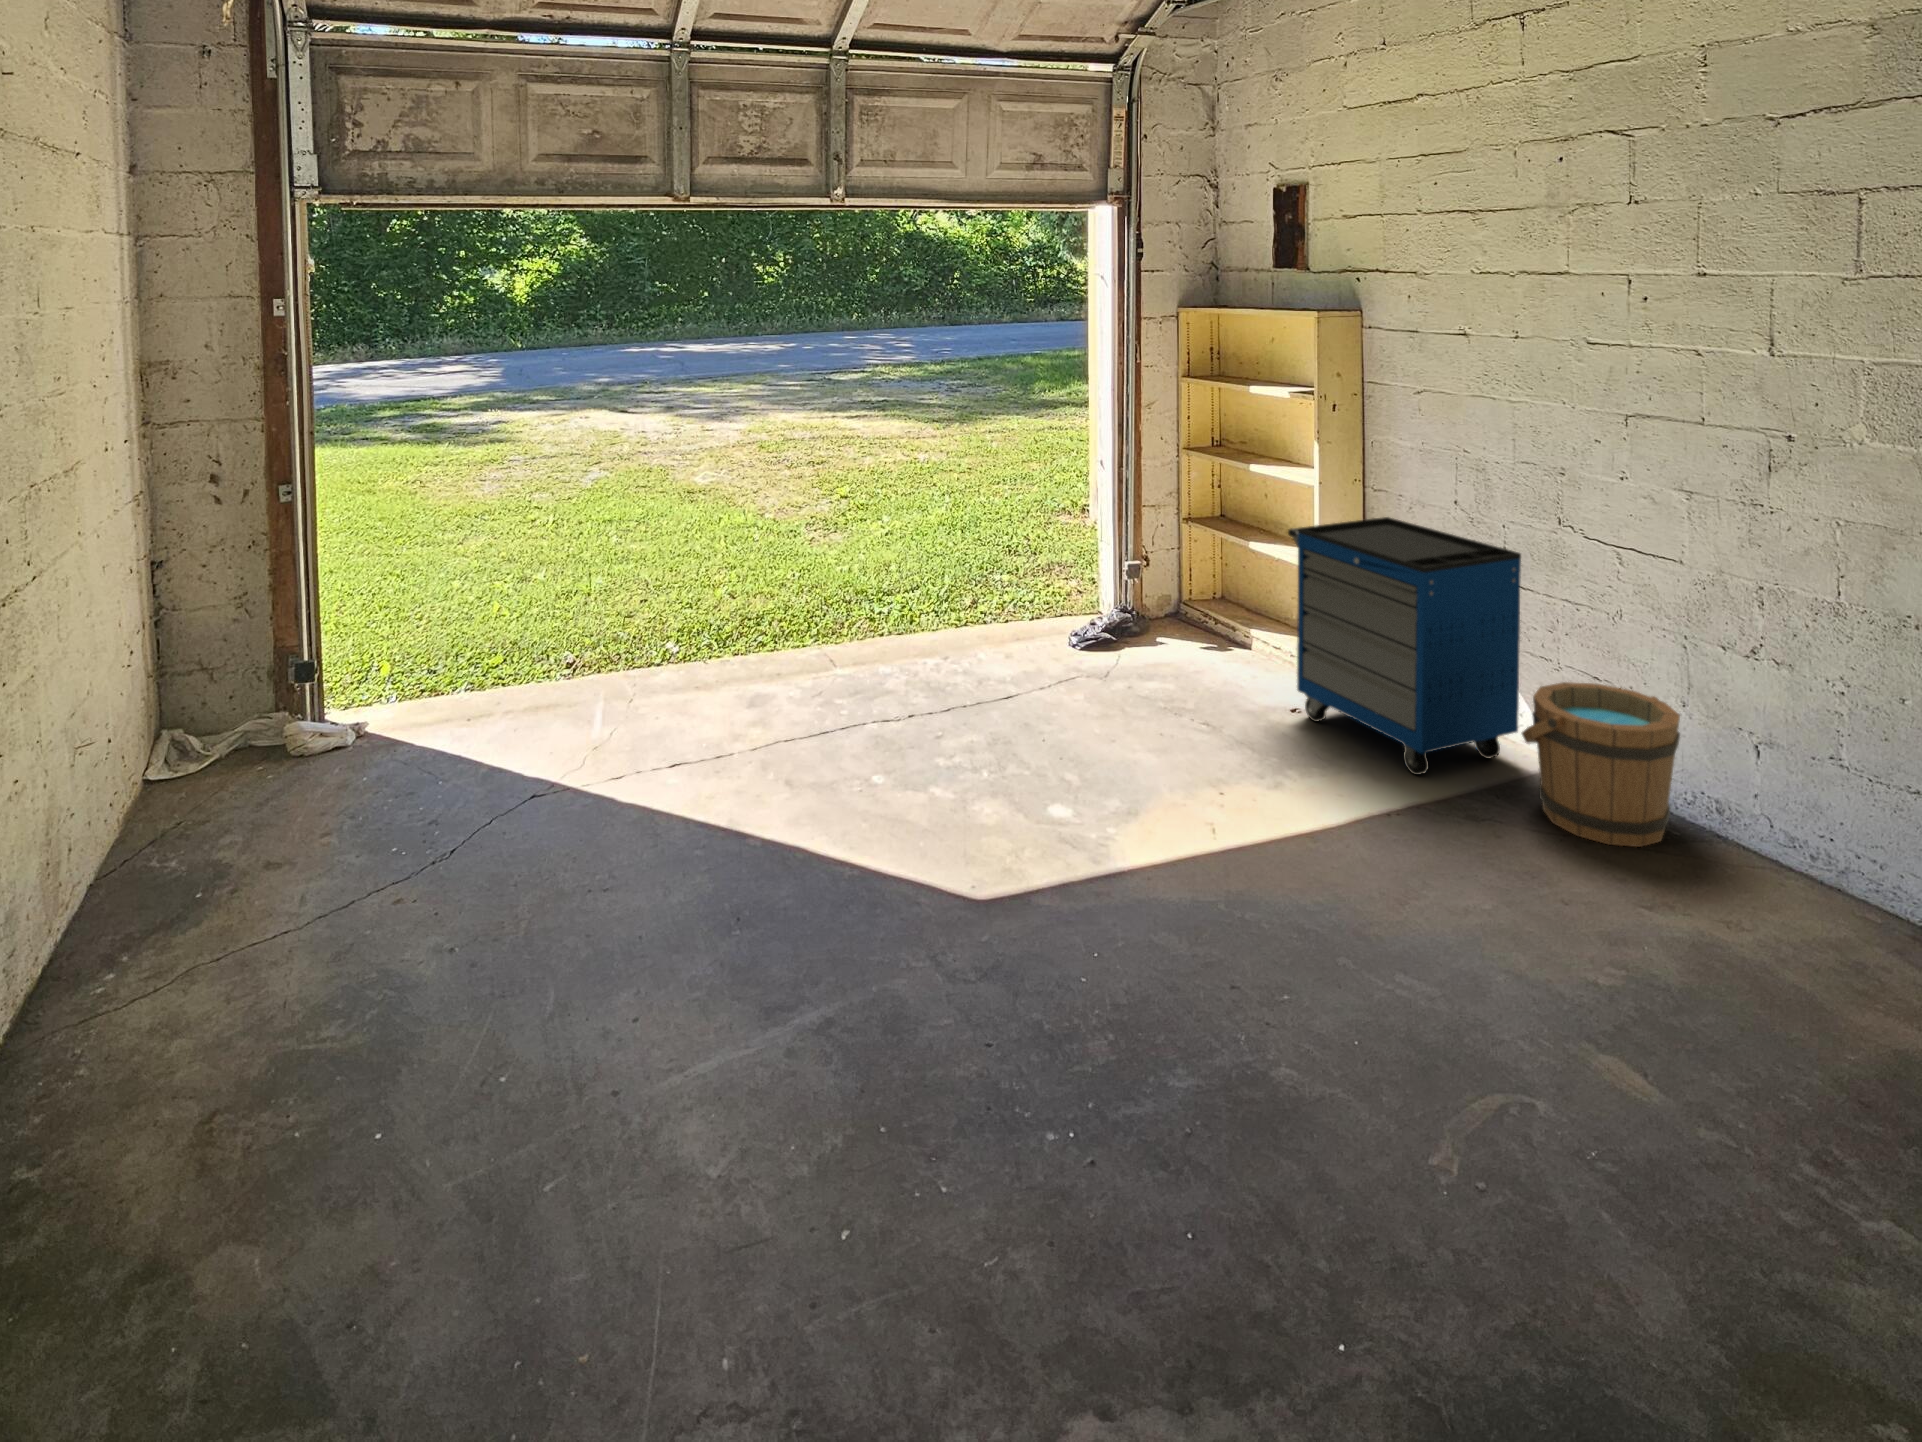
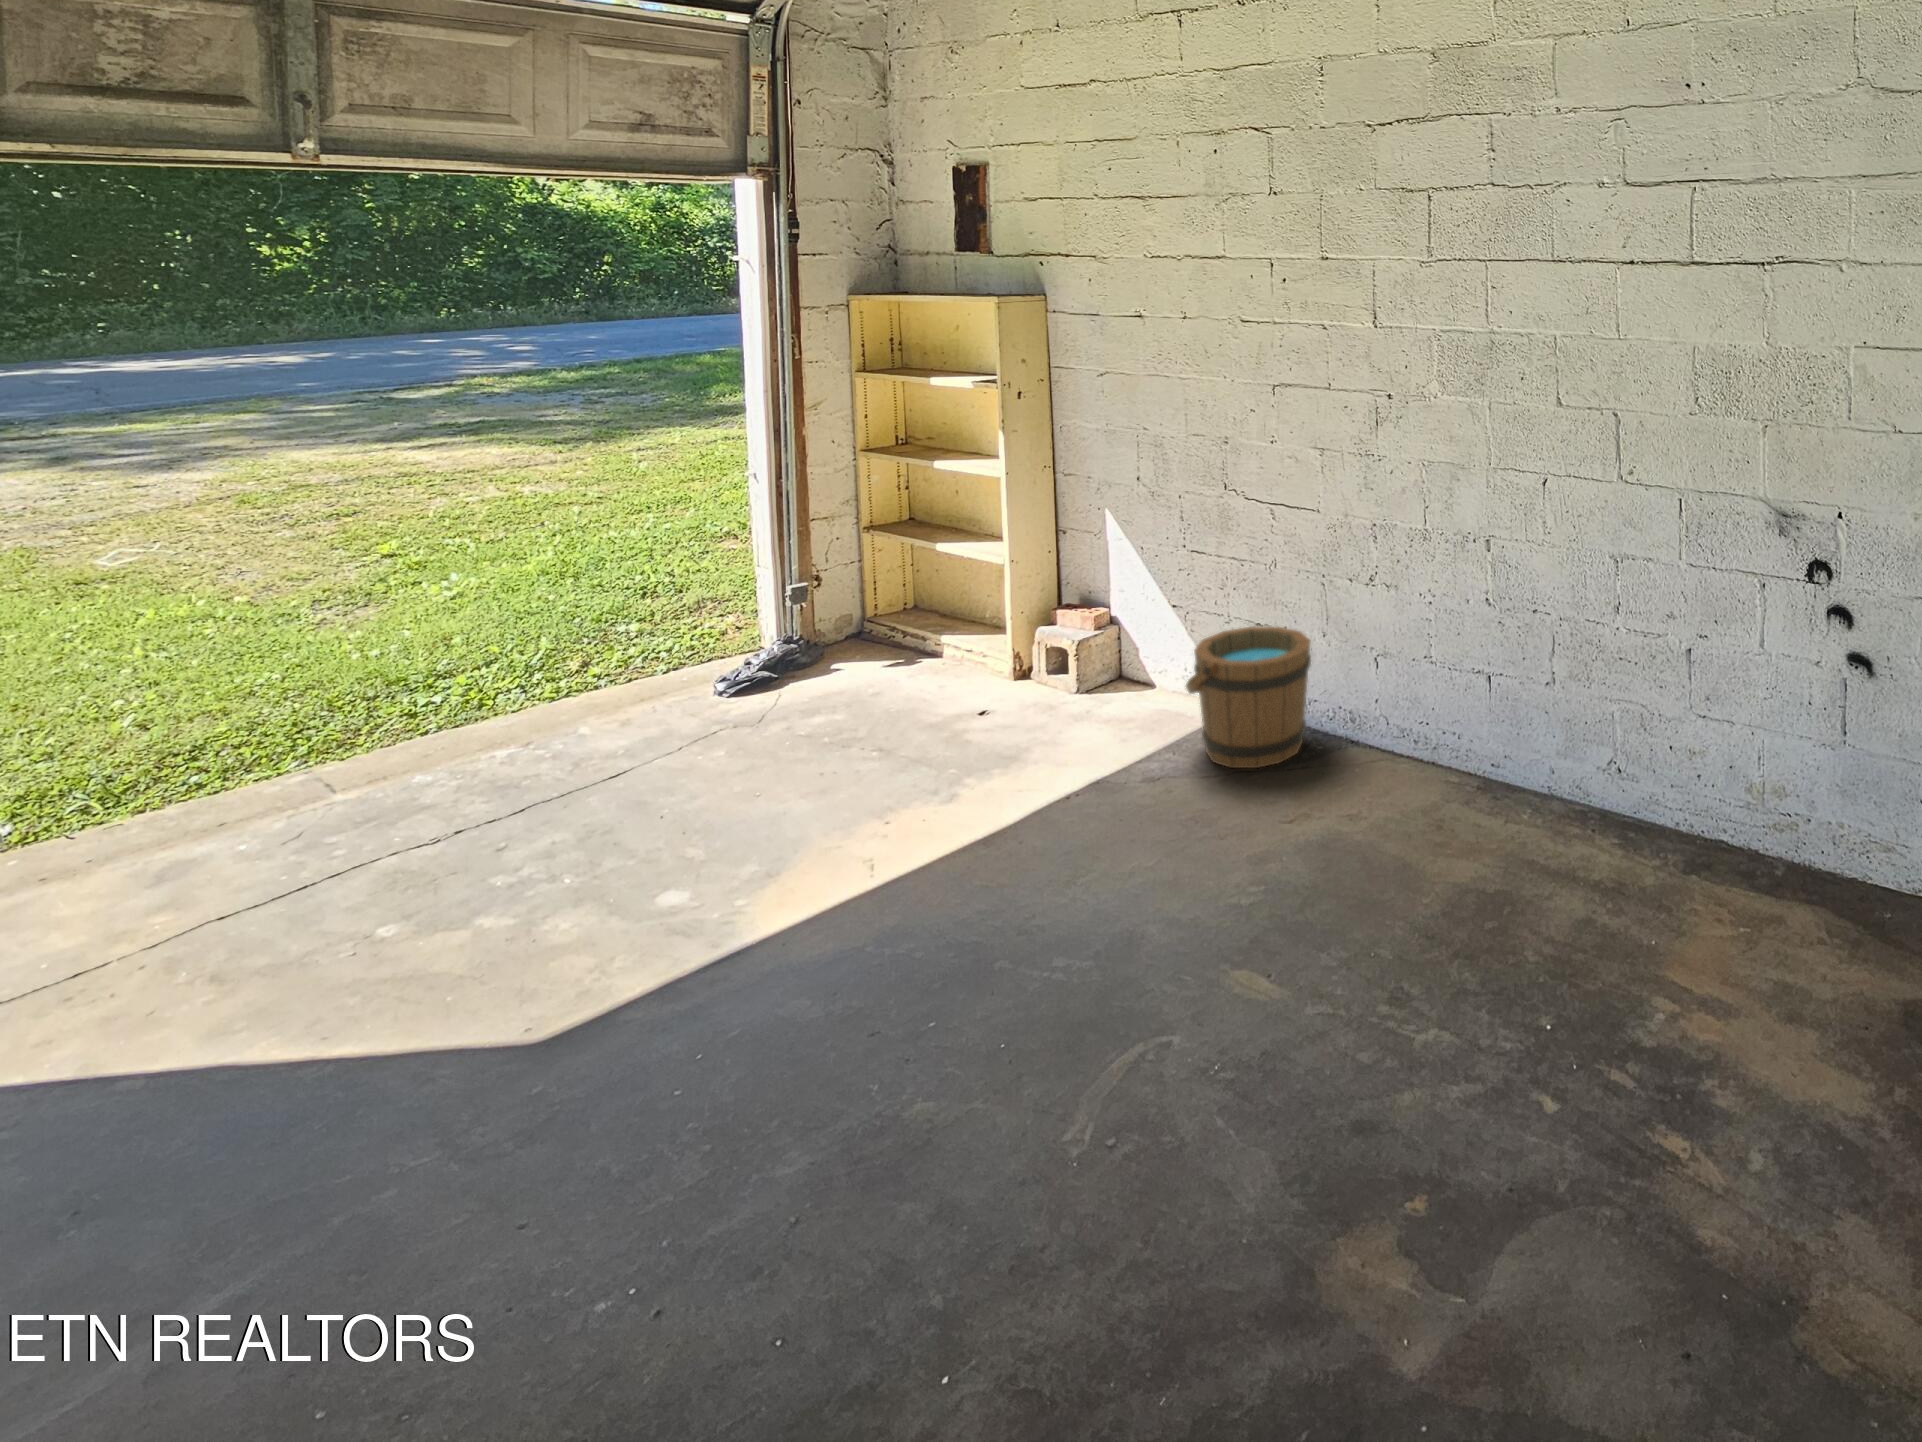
storage cabinet: present [1288,517,1521,775] -> none [966,500,1191,749]

